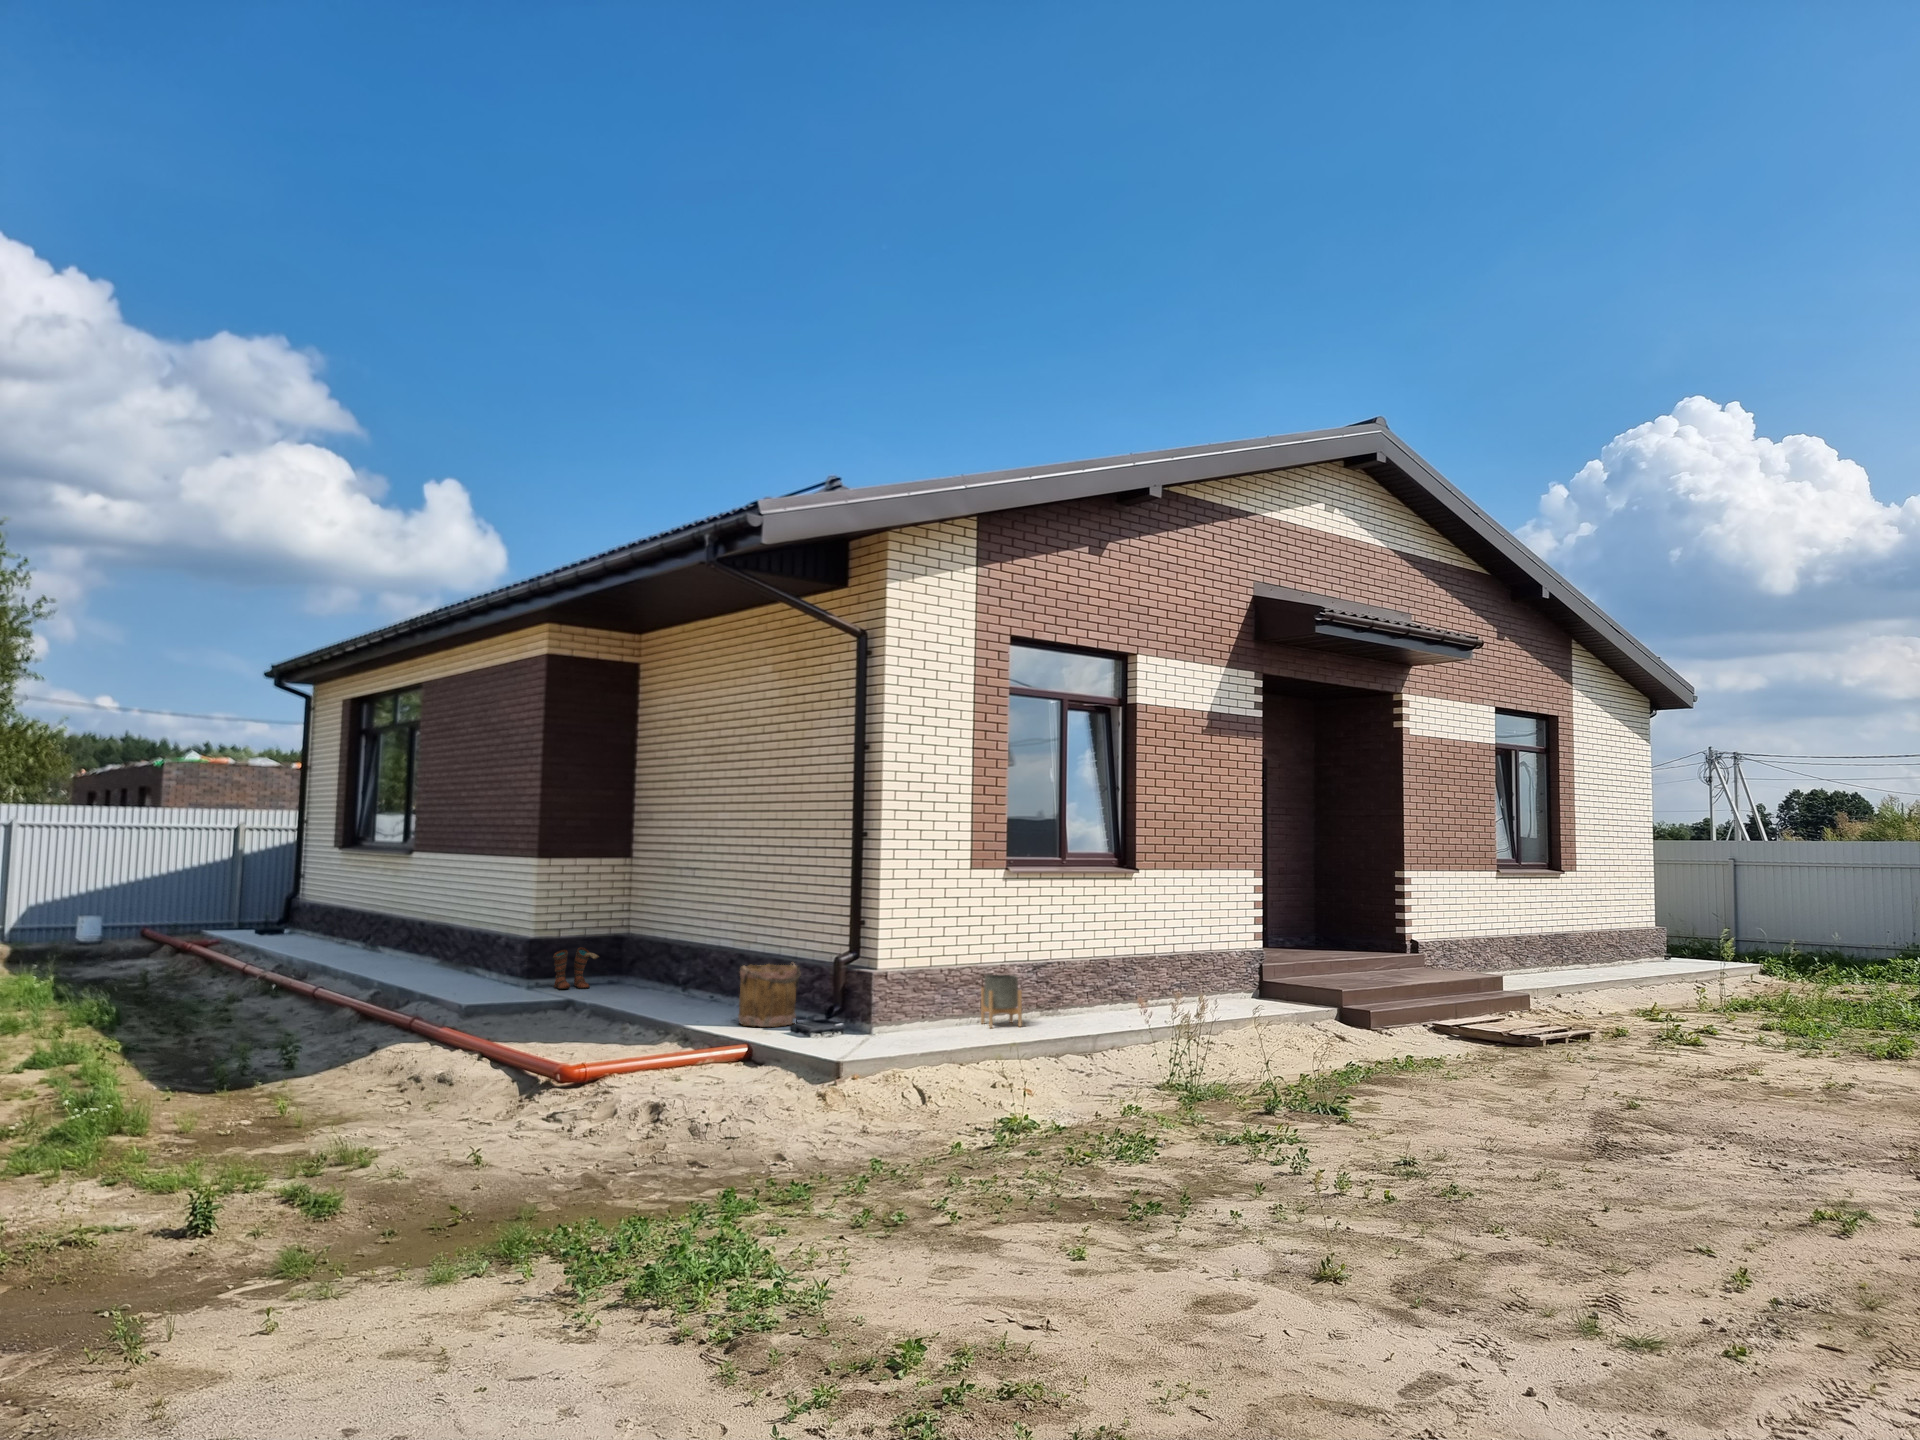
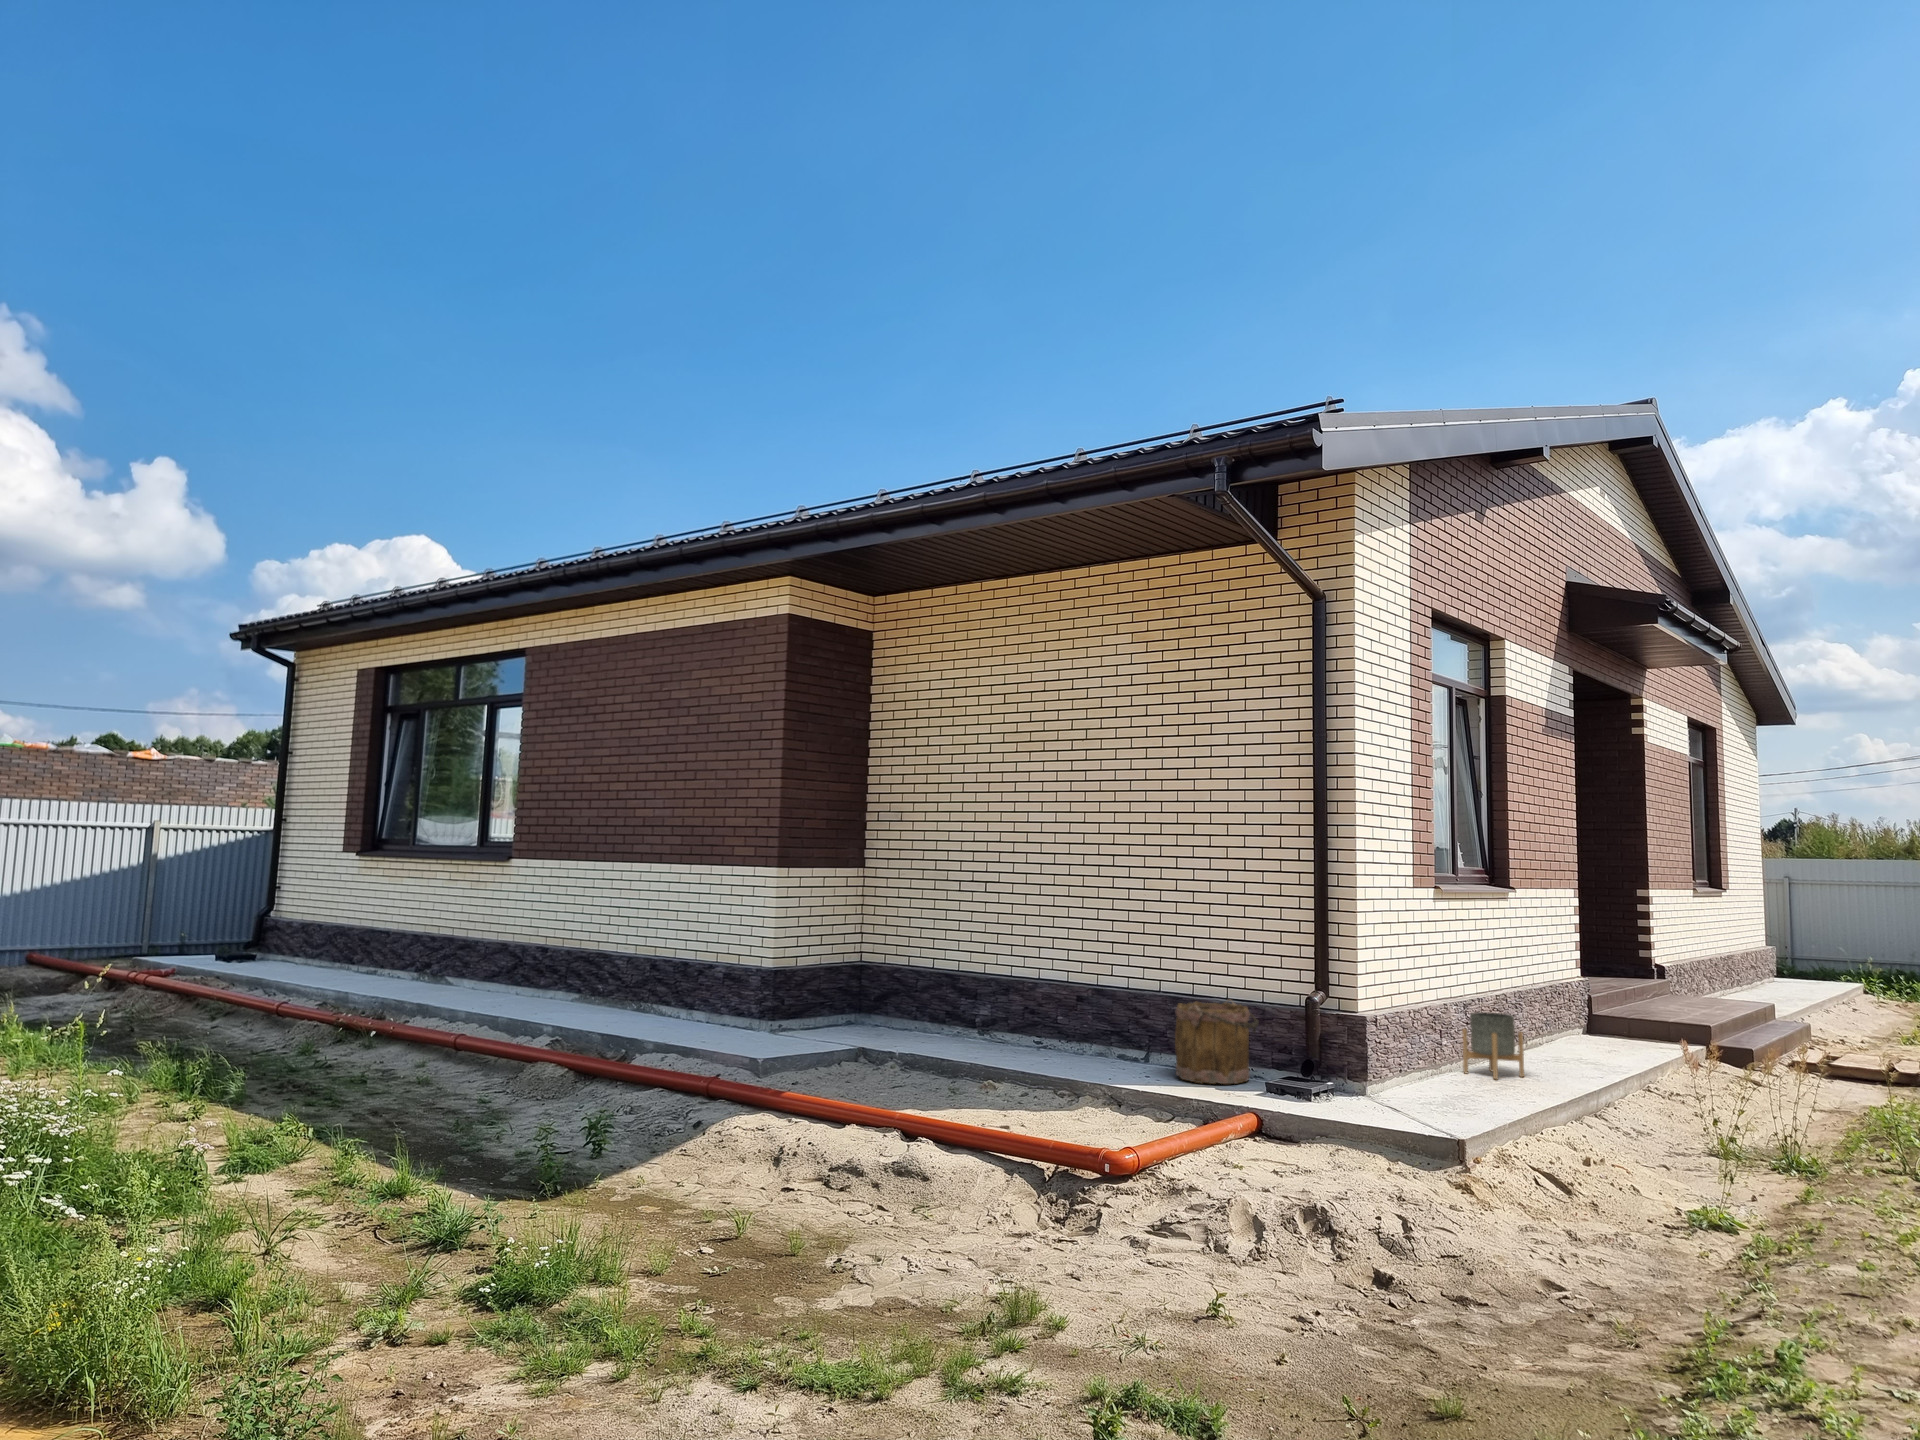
boots: present [553,947,599,989] -> none [797,978,853,1032]

